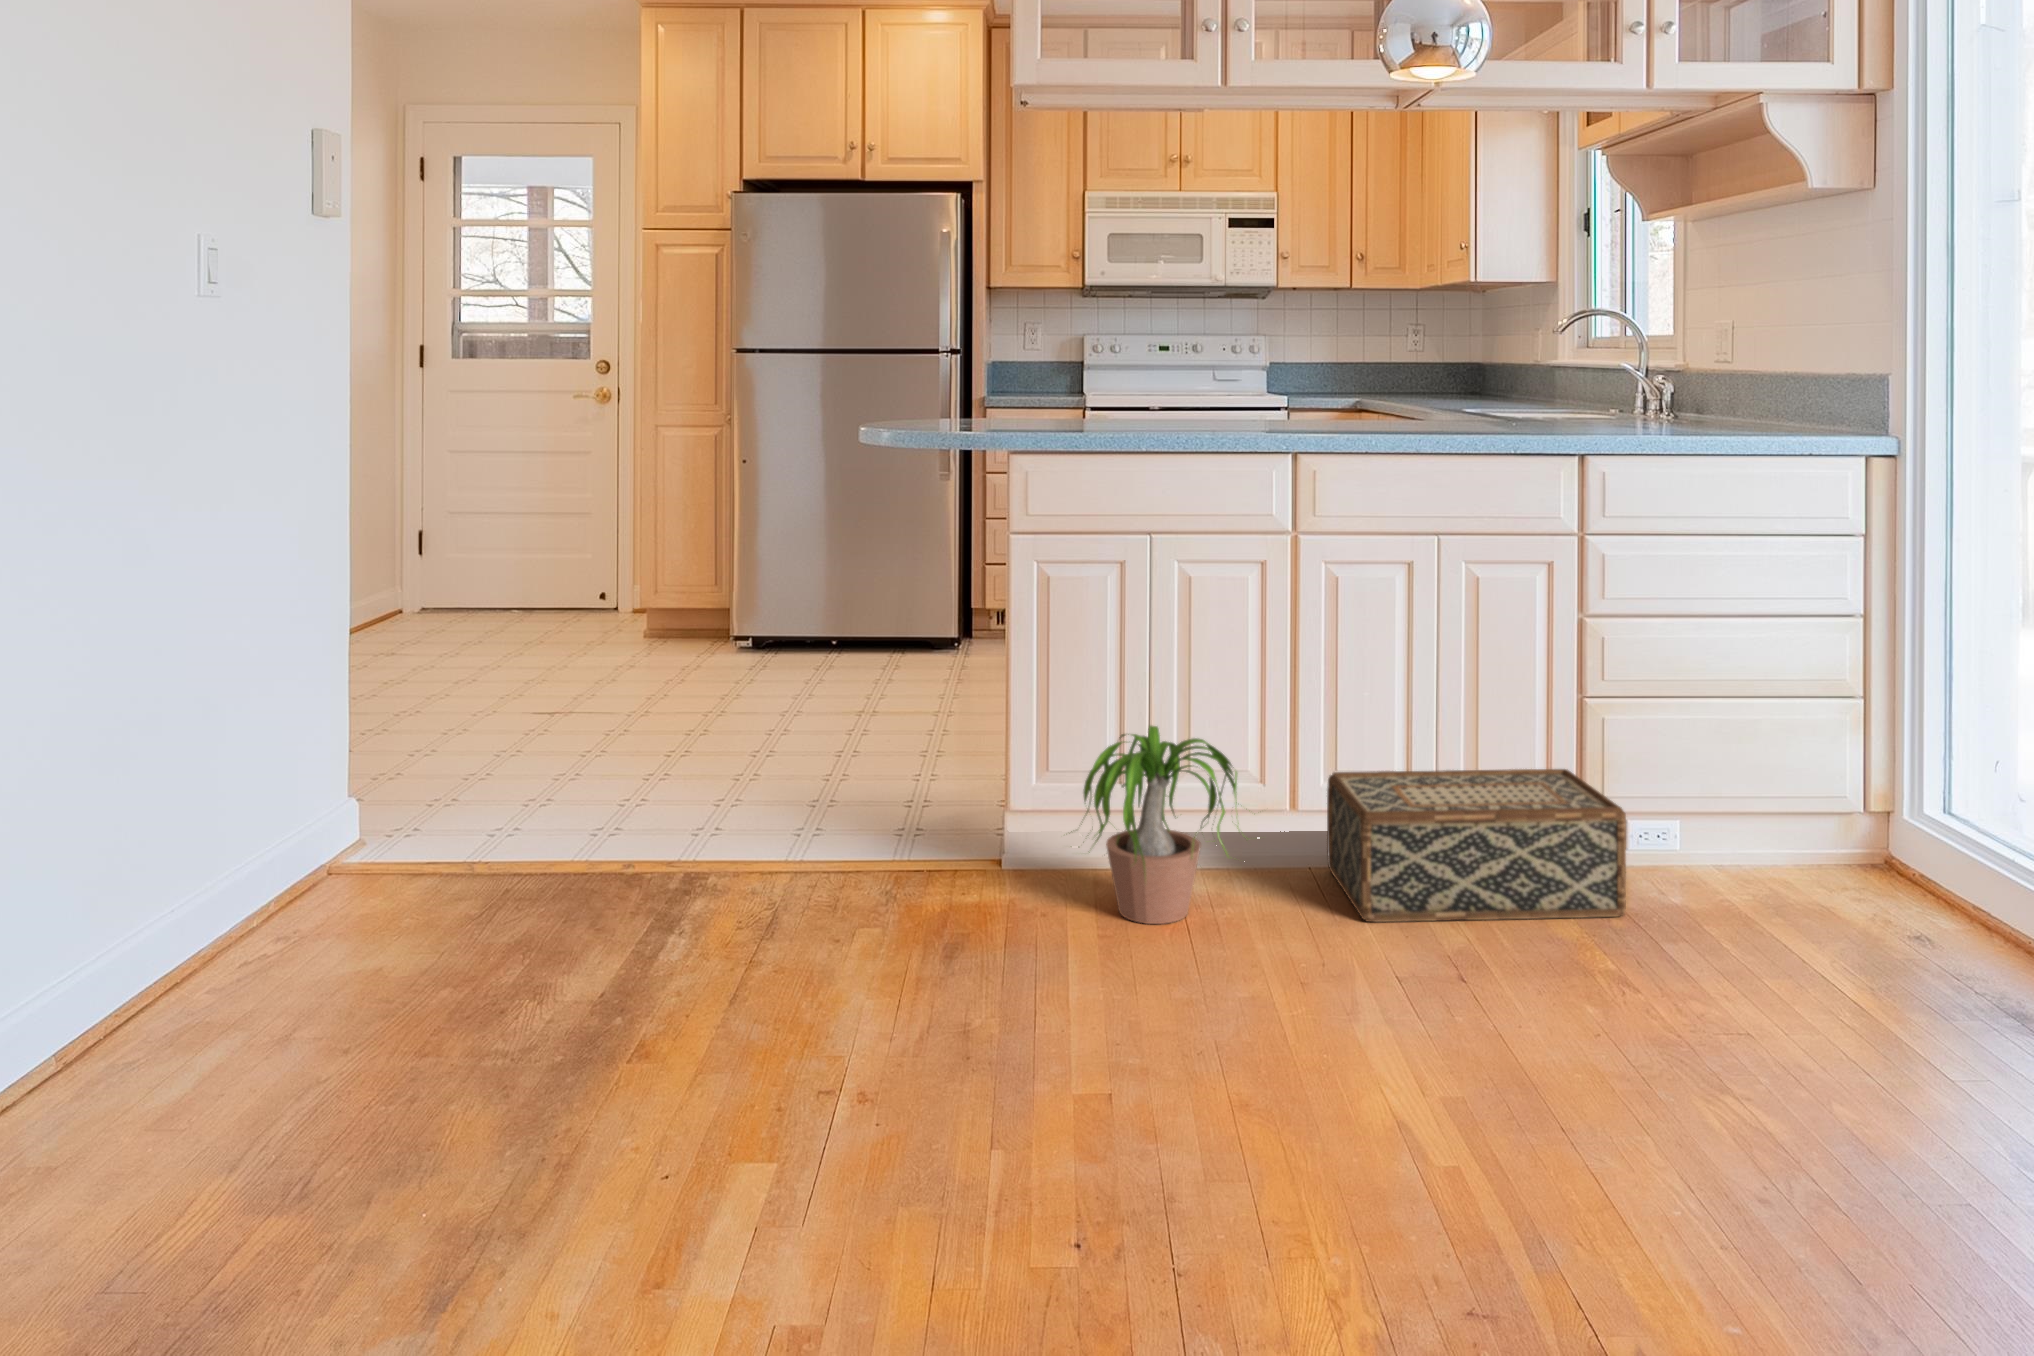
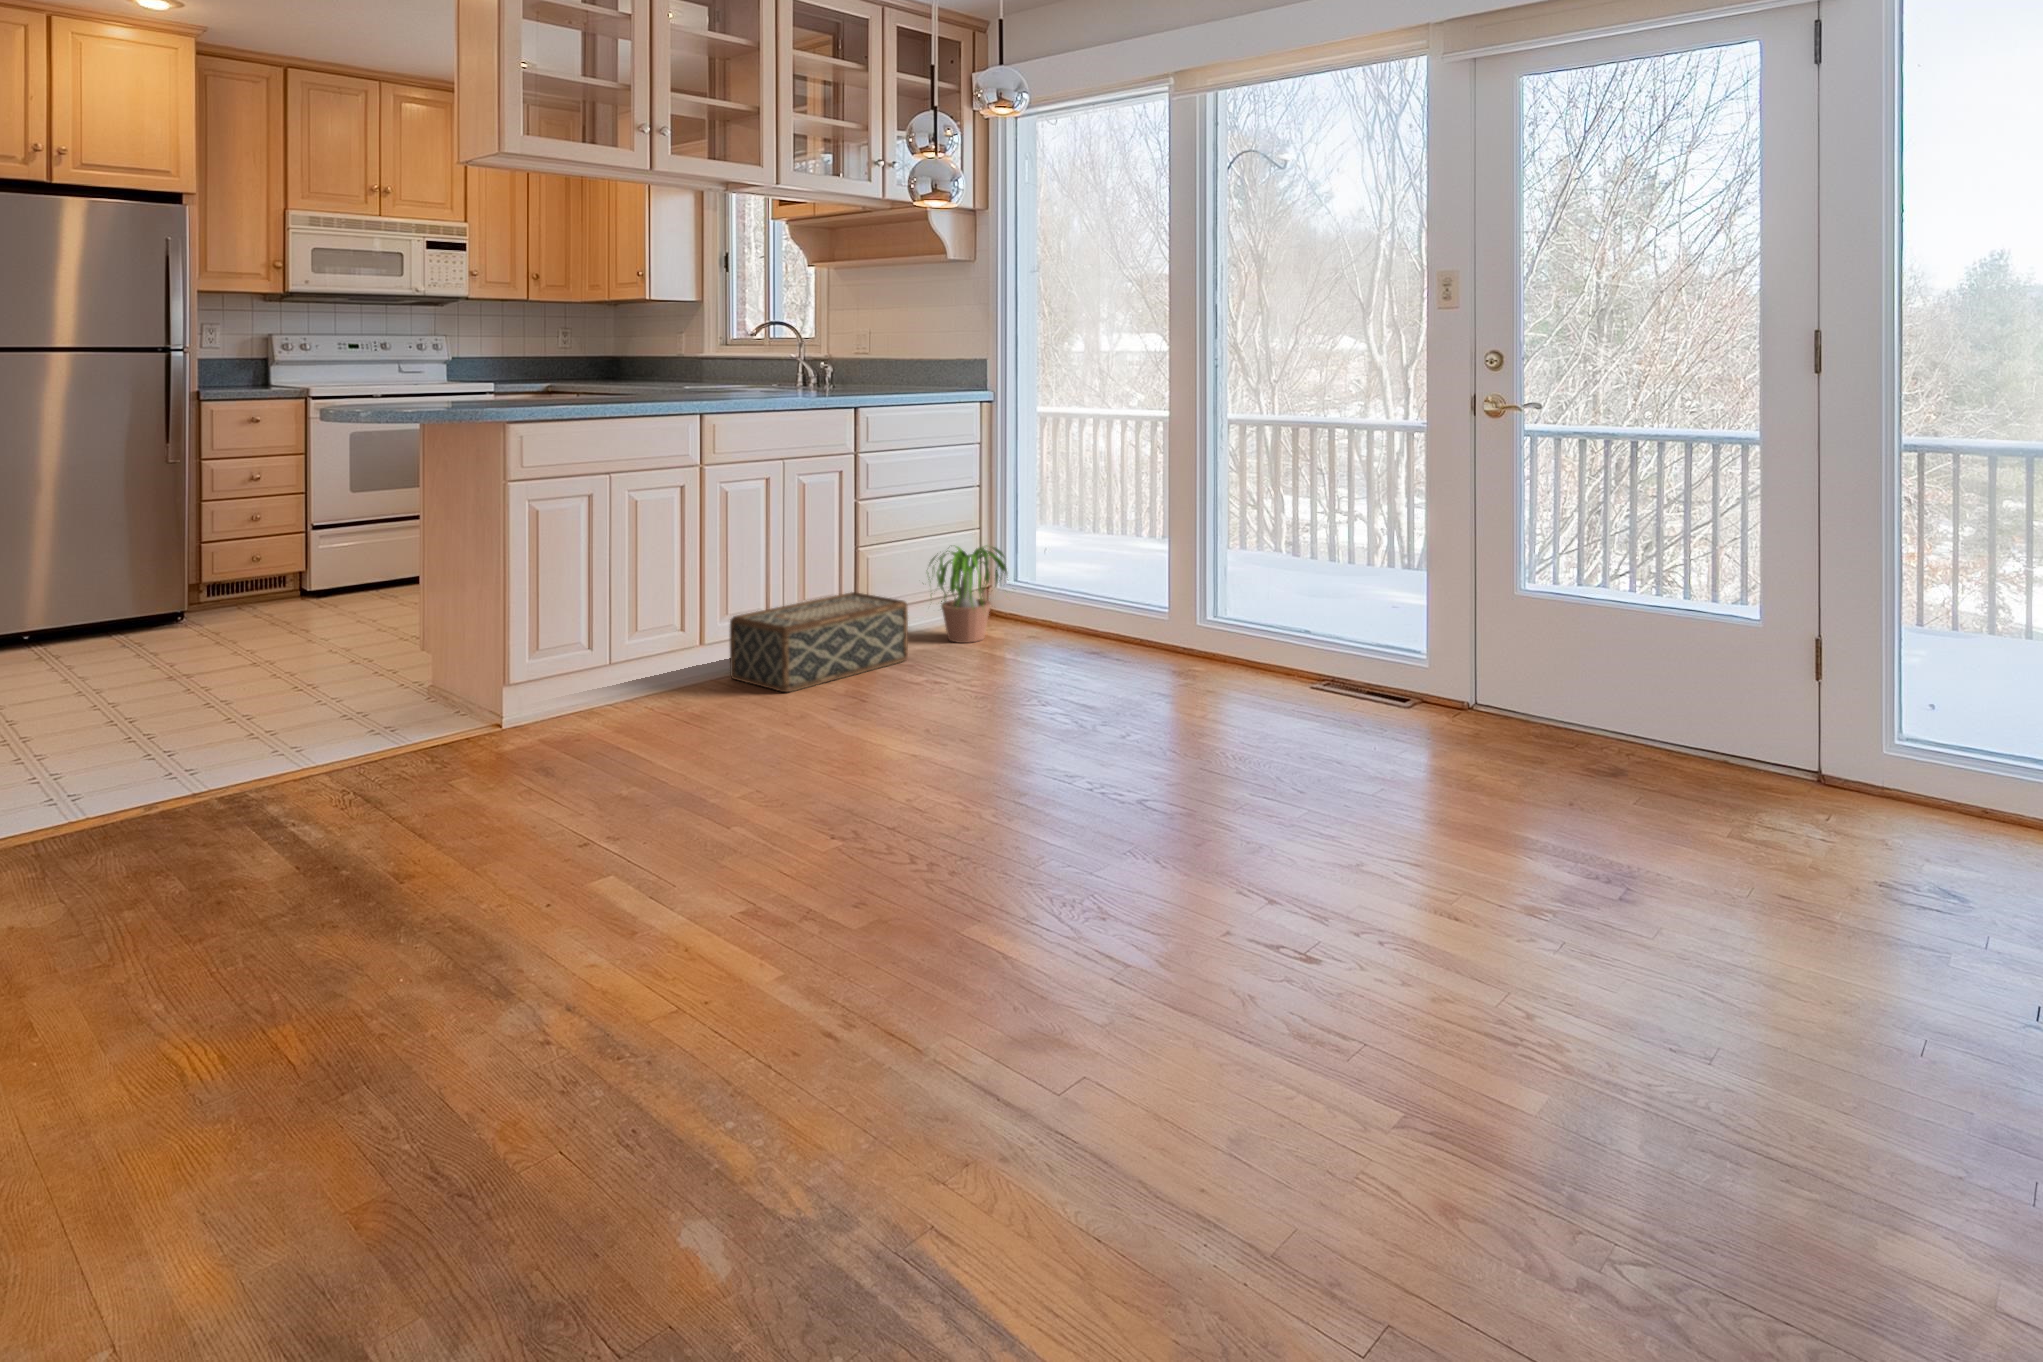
potted plant: present [1071,726,1248,924] -> present [928,546,1008,643]

